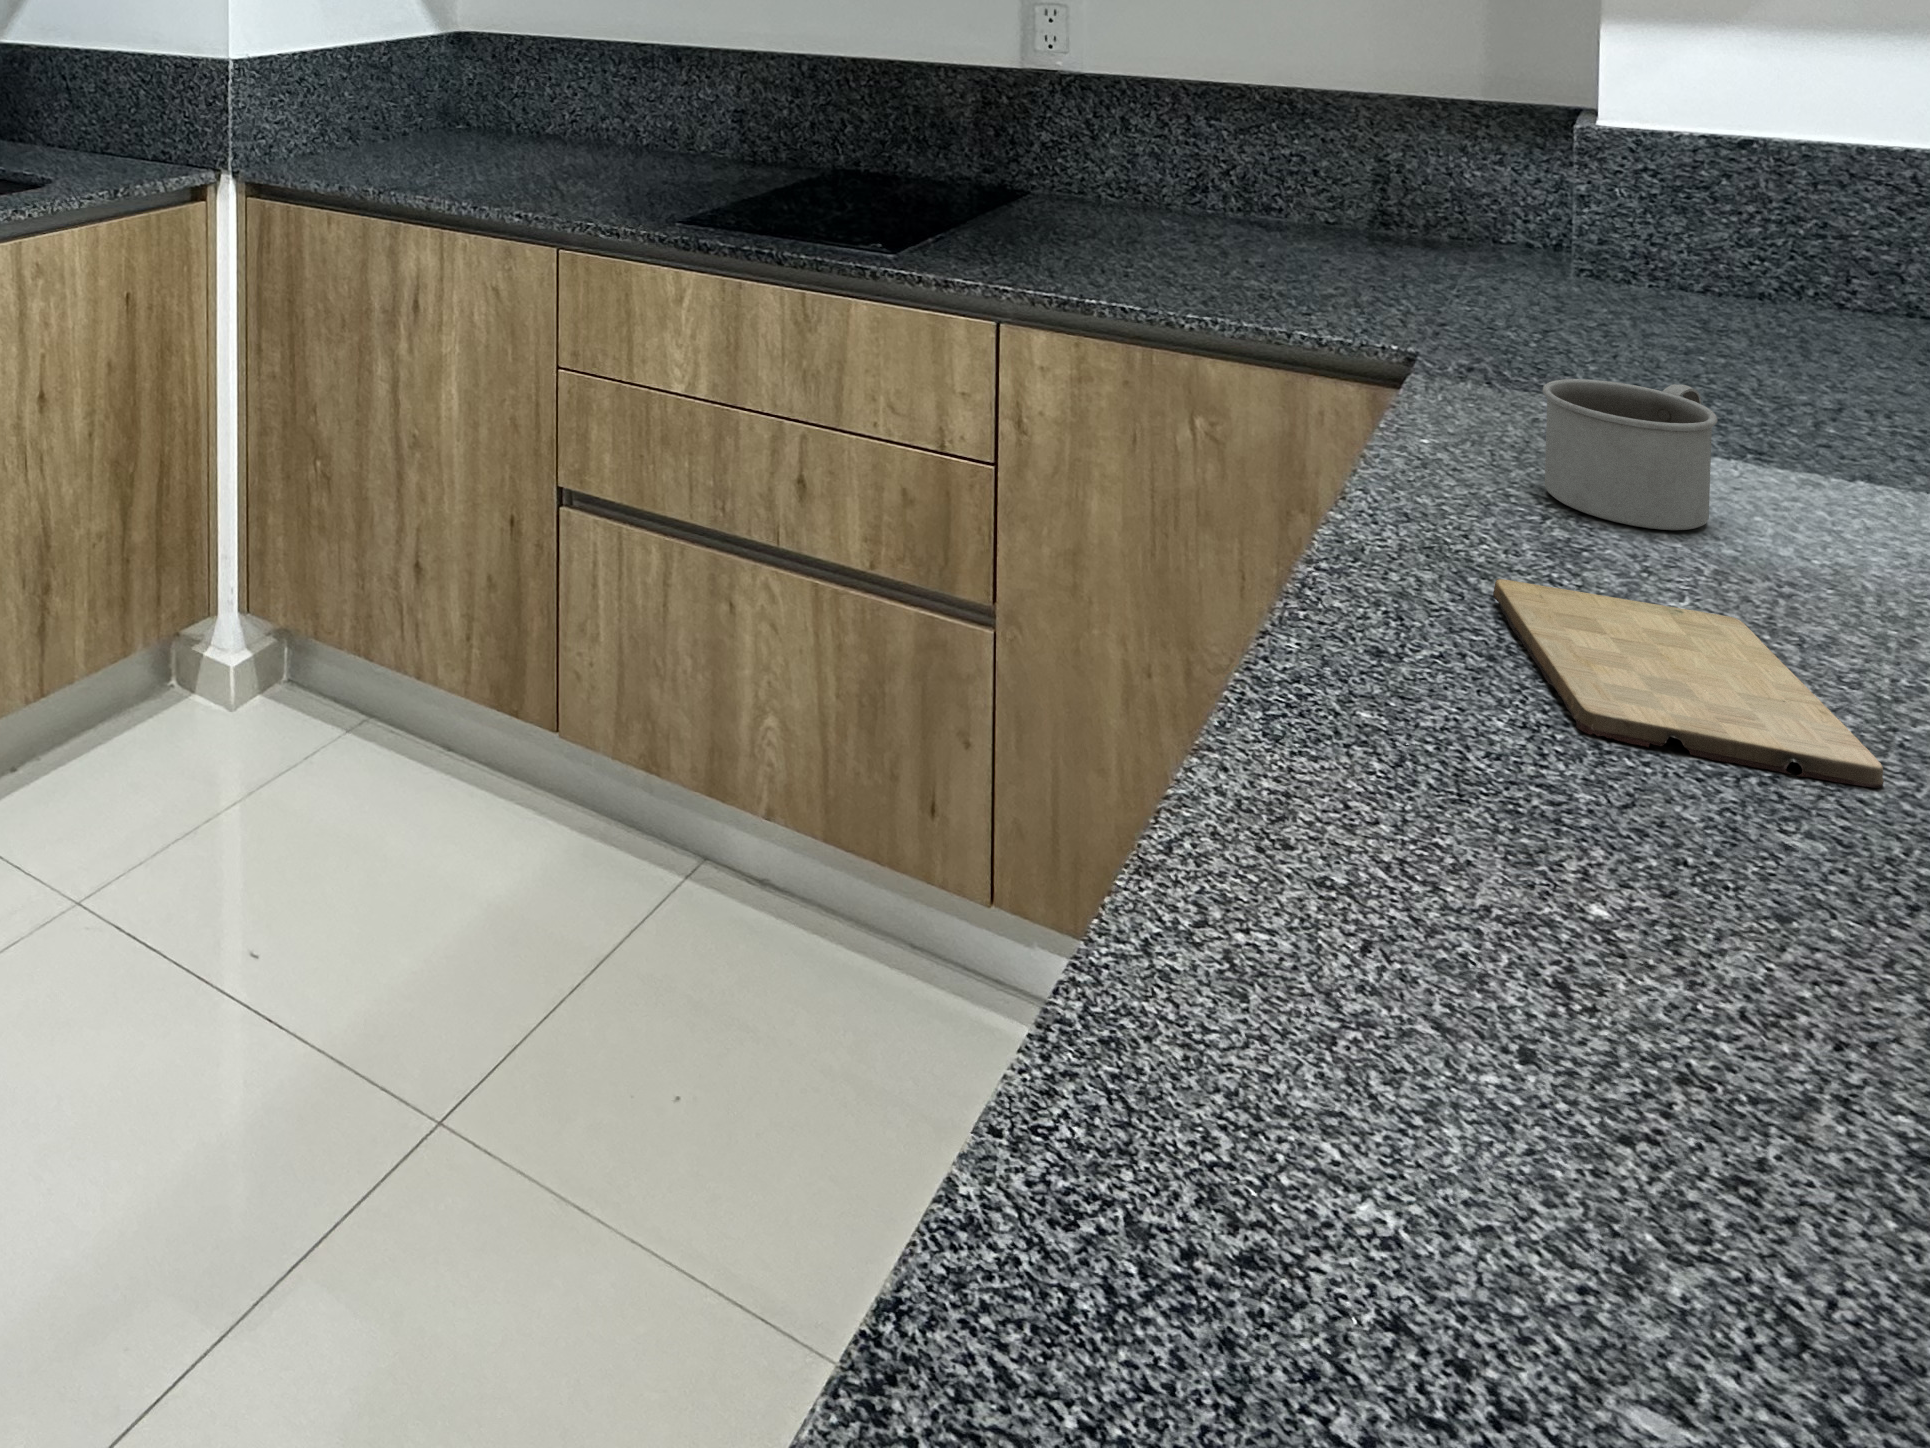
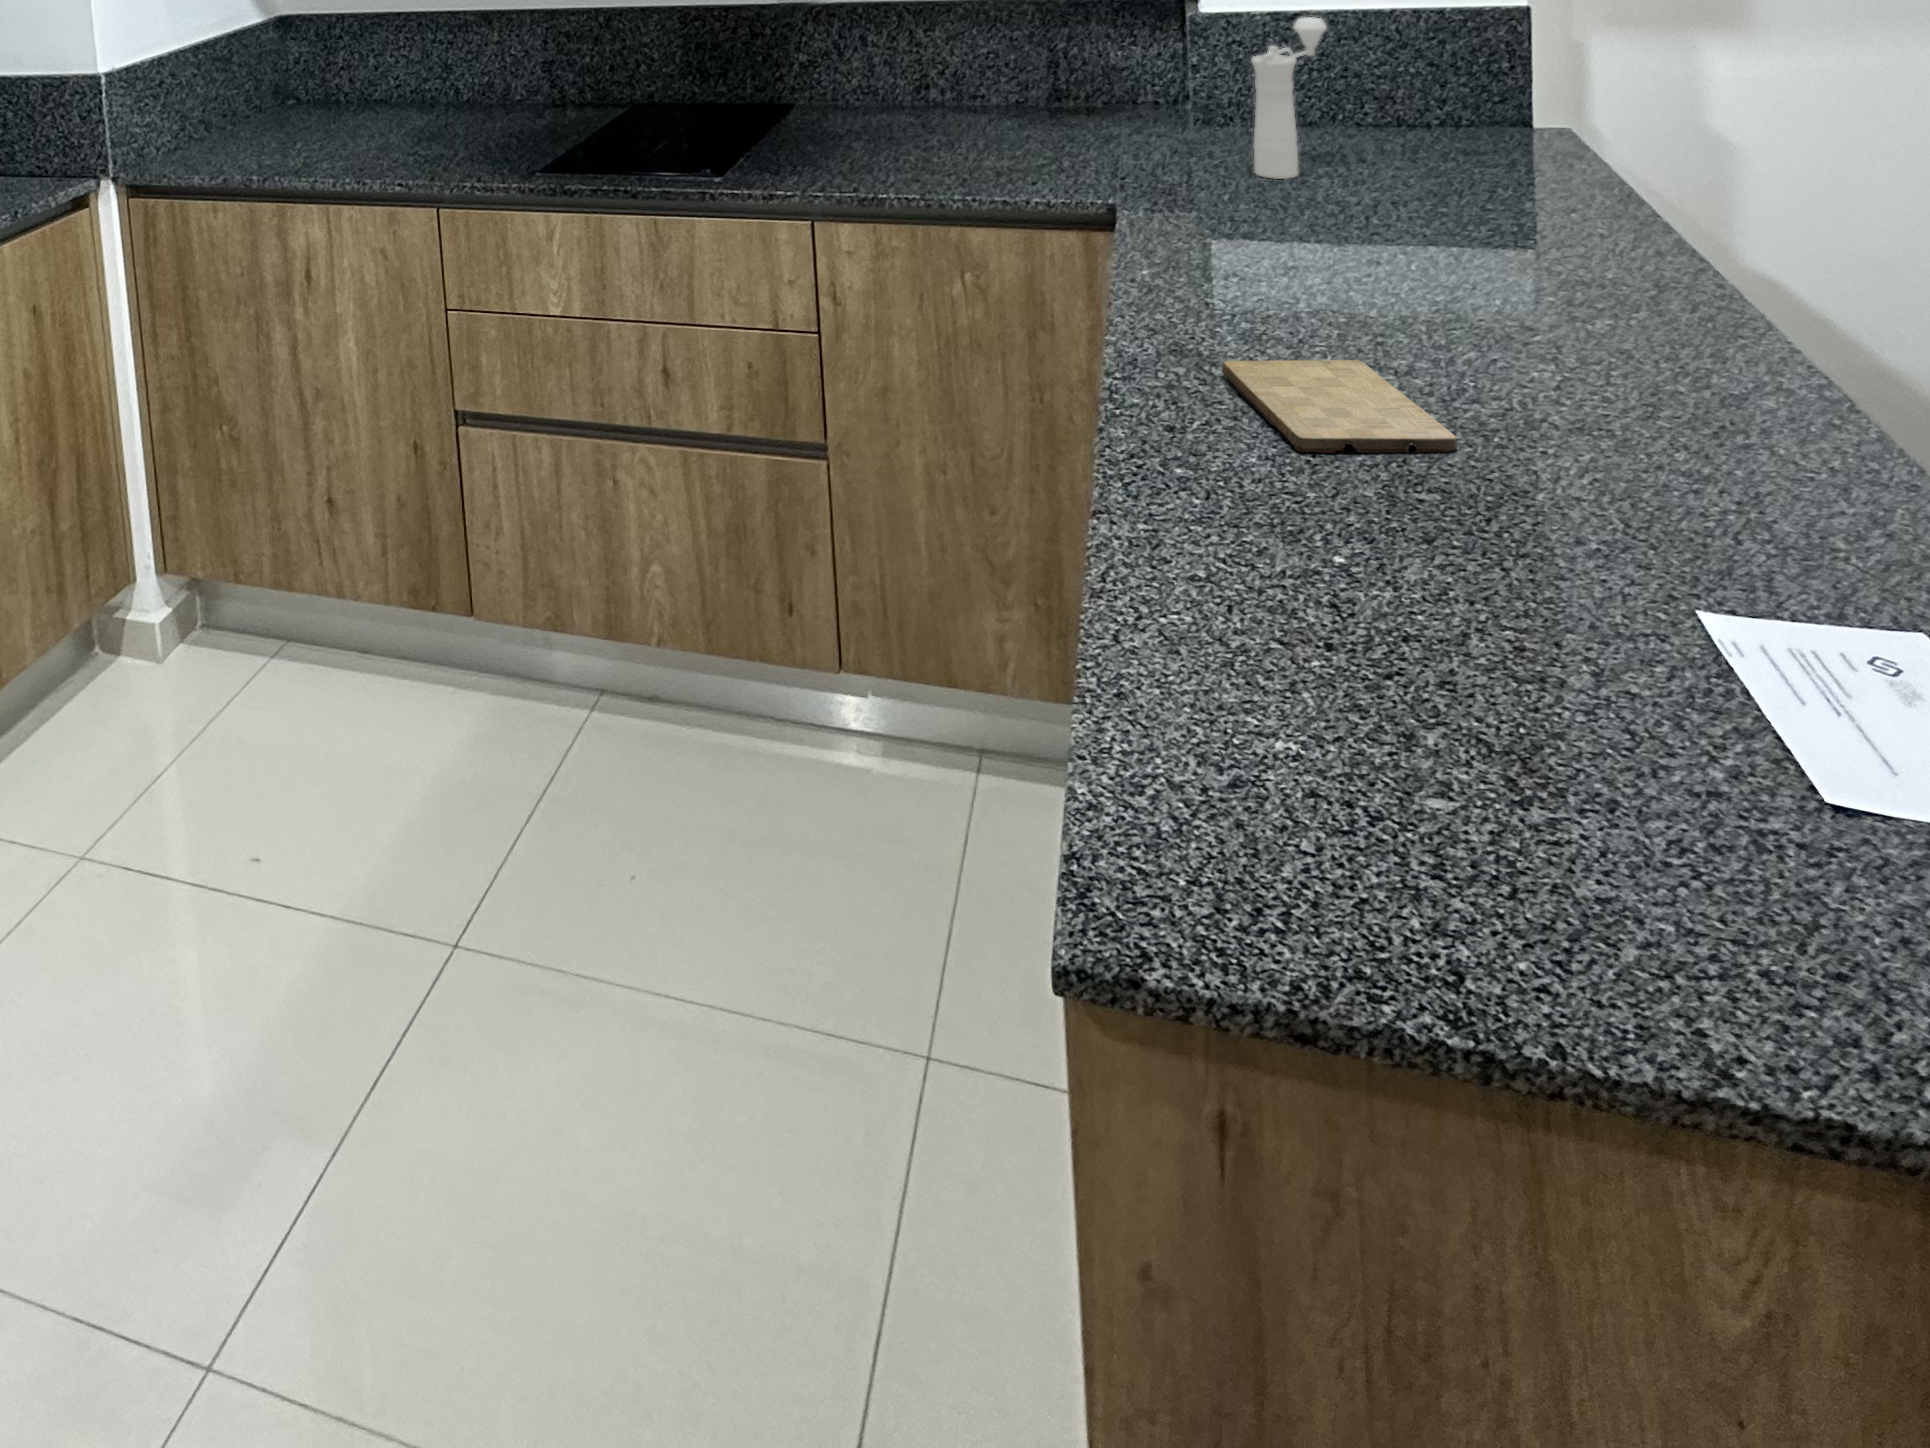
pepper mill: none [1653,139,1793,360] -> present [1251,17,1327,179]
mug: present [1543,379,1717,530] -> none [1221,207,1325,308]

